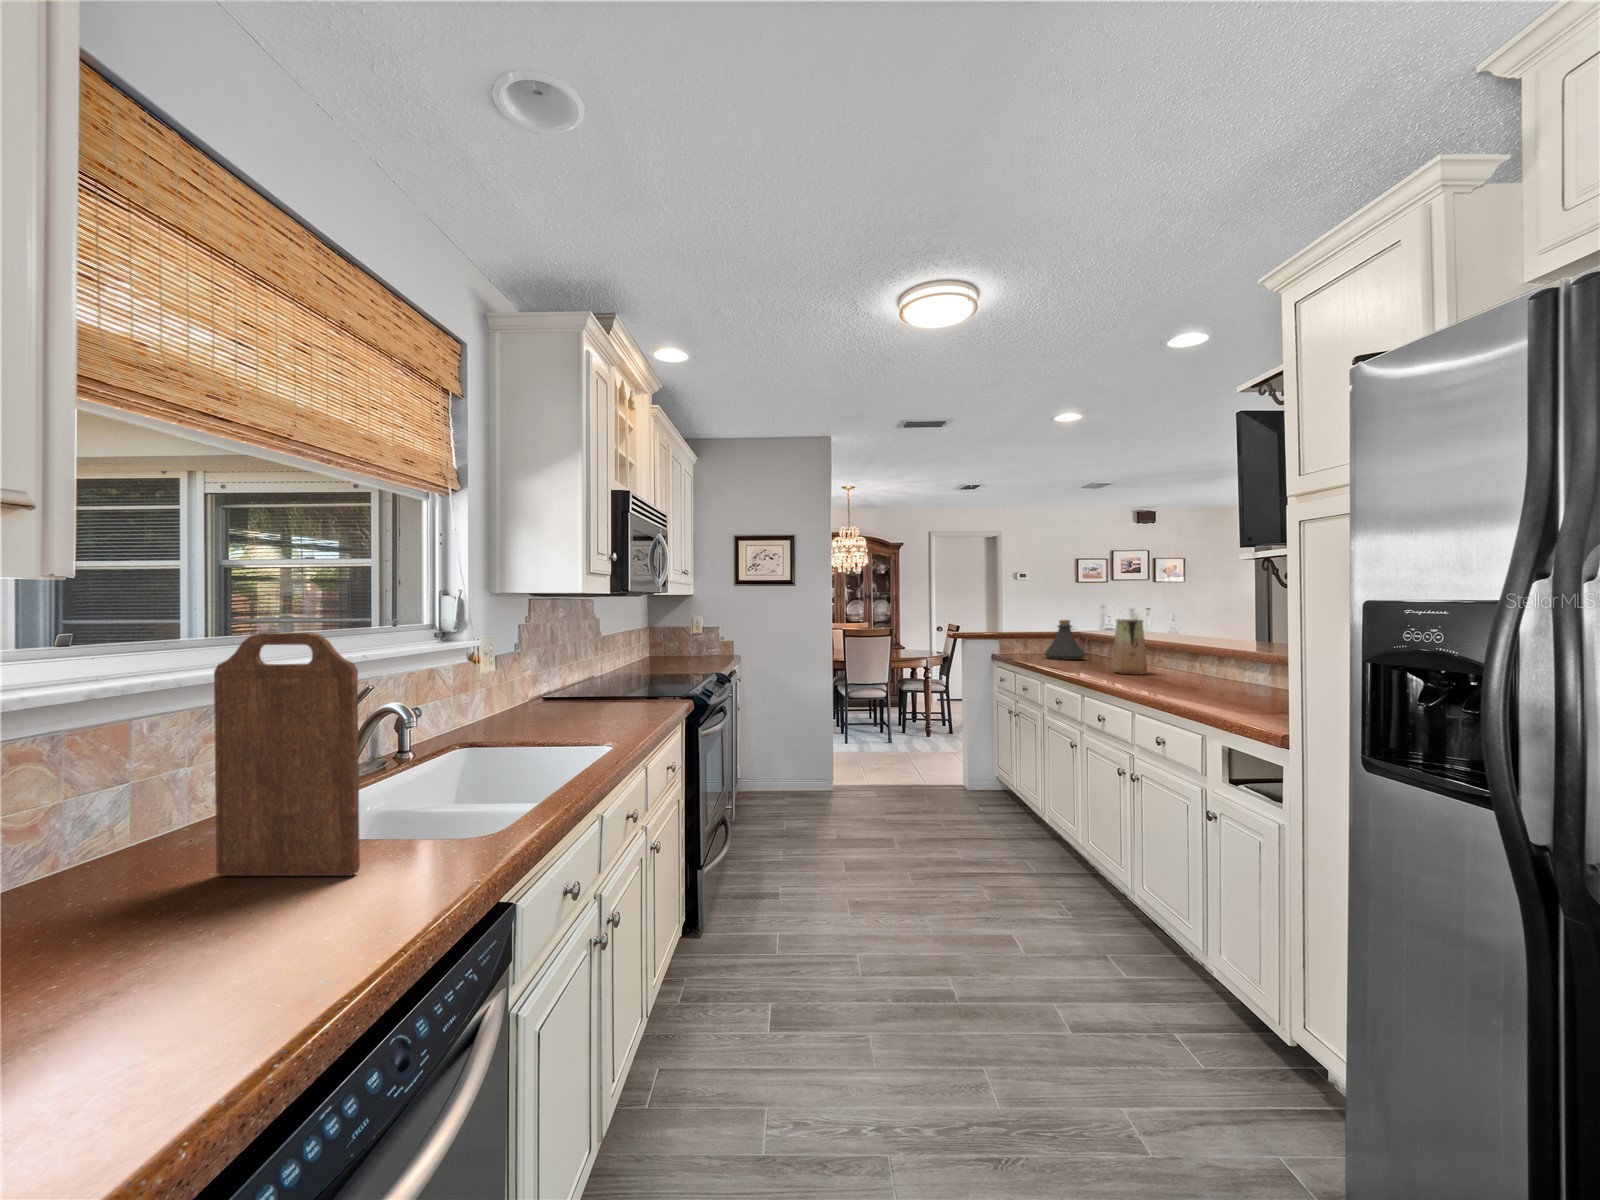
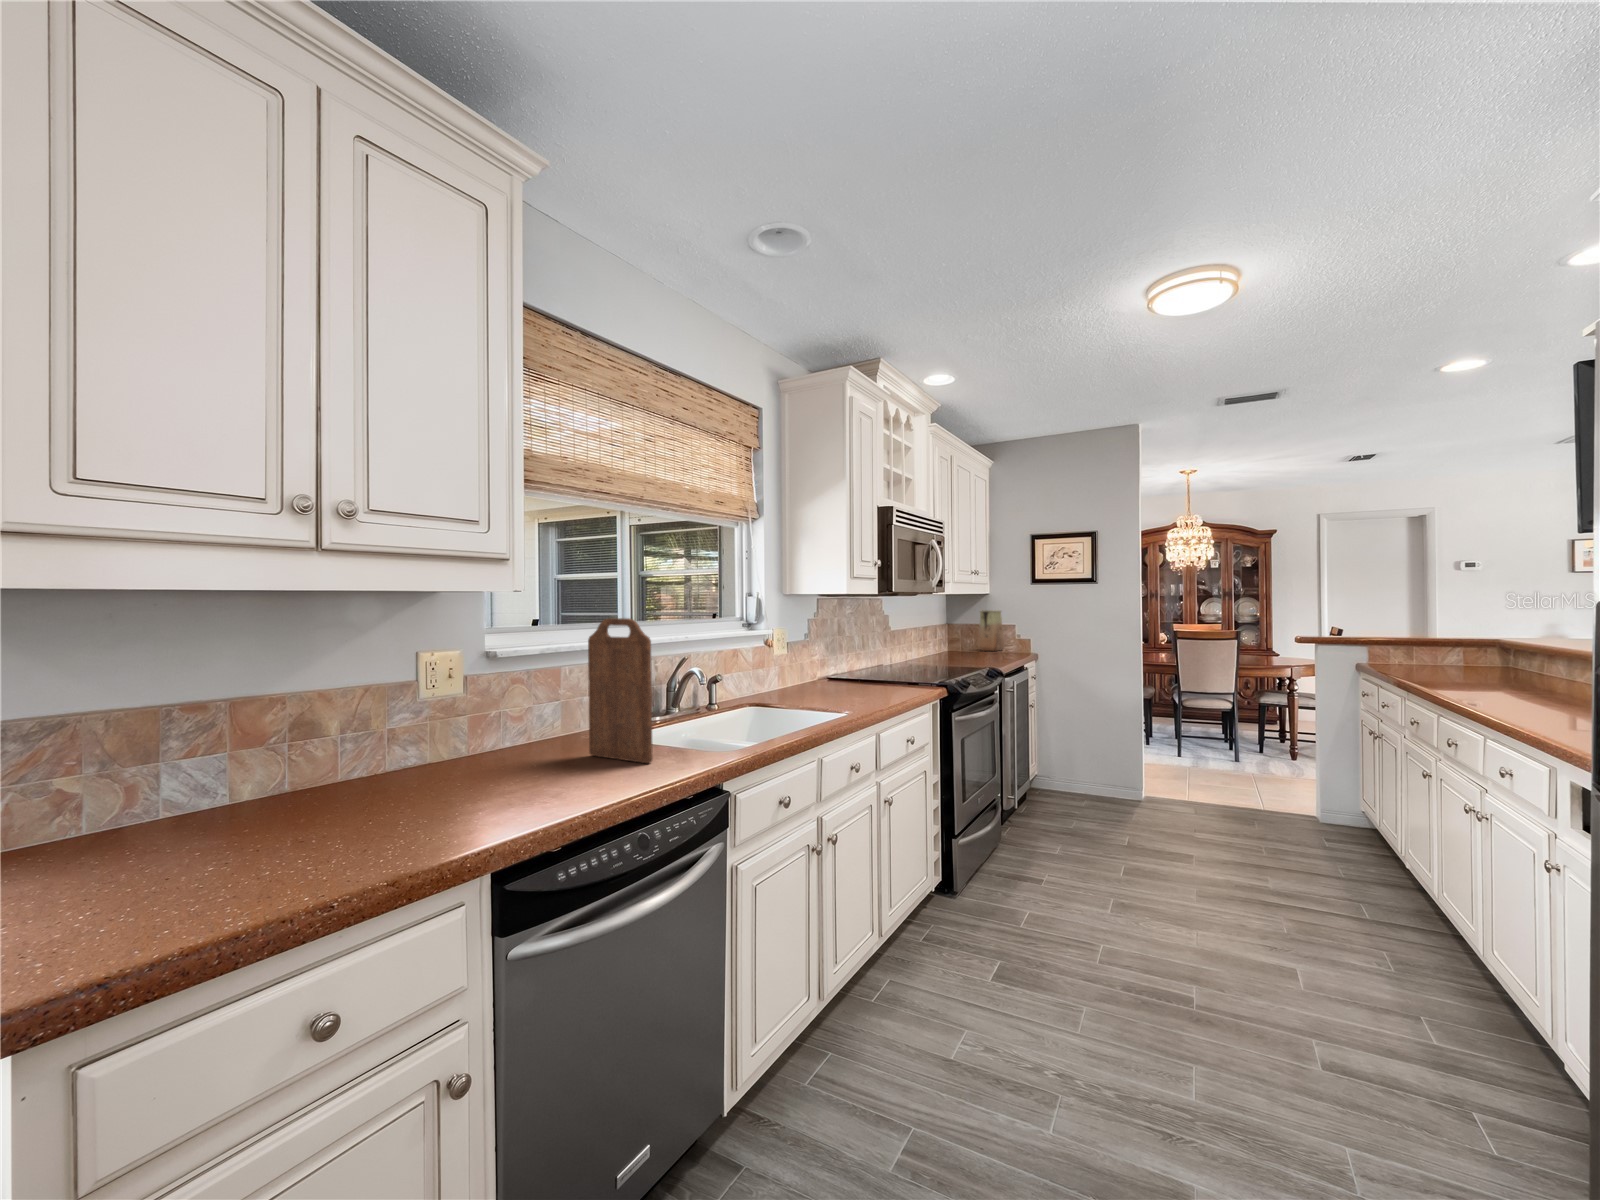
vase: present [1112,619,1147,675] -> present [978,610,1004,651]
bottle: present [1044,620,1086,660] -> none [1428,623,1496,674]

